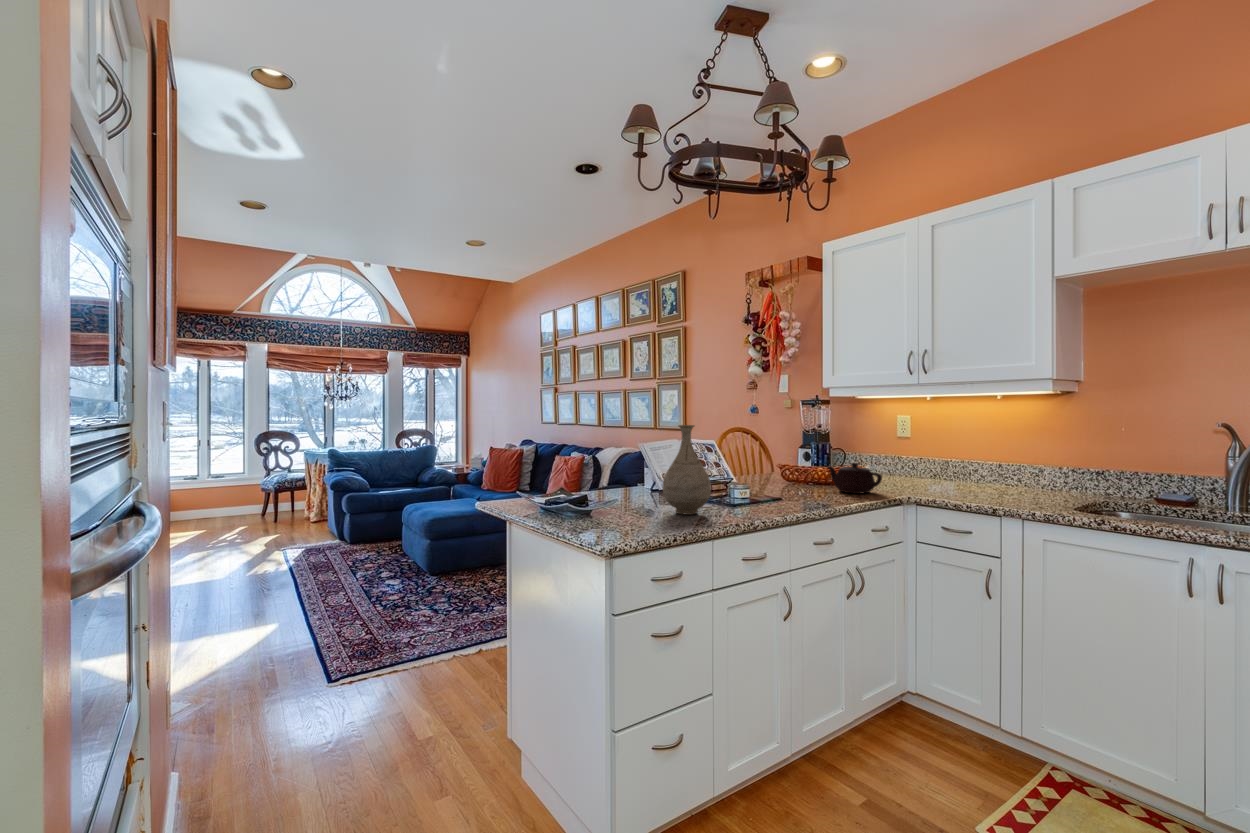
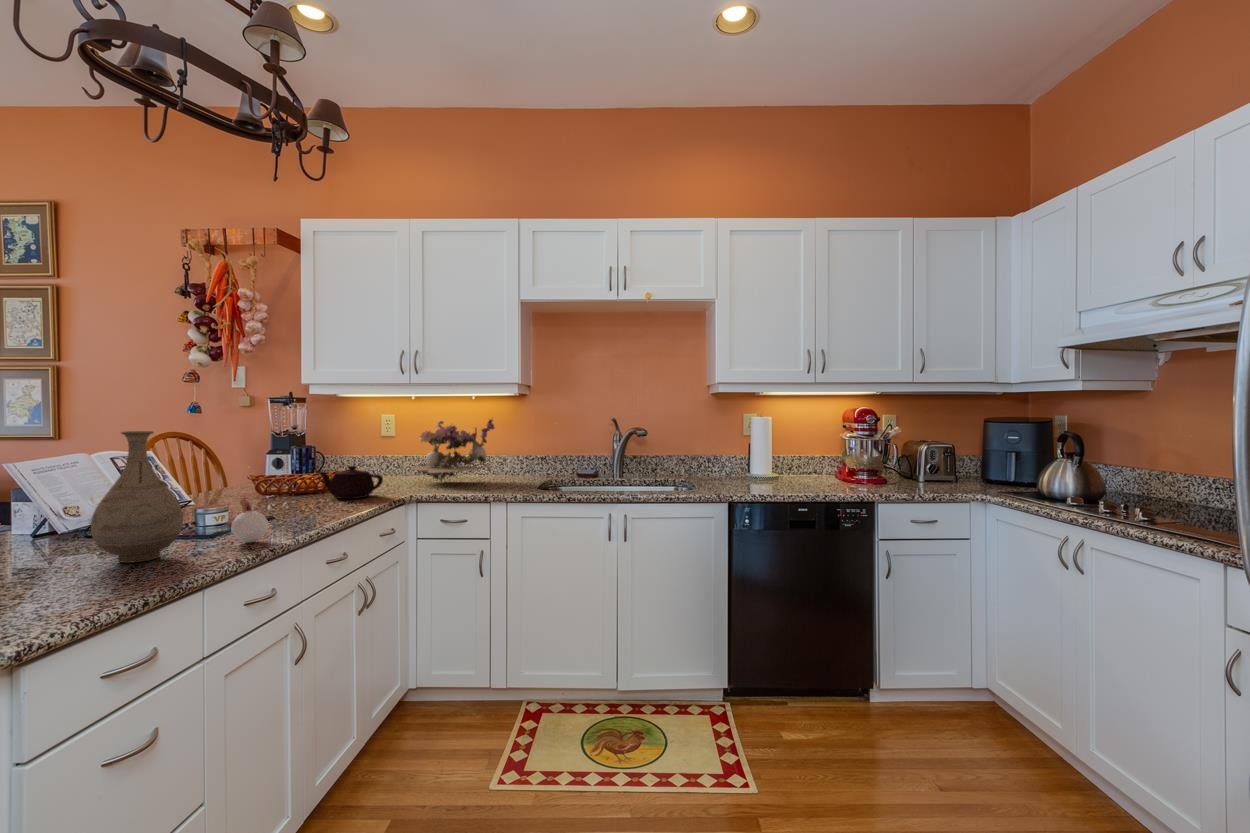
flower arrangement: none [918,420,1022,489] -> present [412,419,494,481]
candle: none [742,471,766,514] -> present [231,494,268,542]

